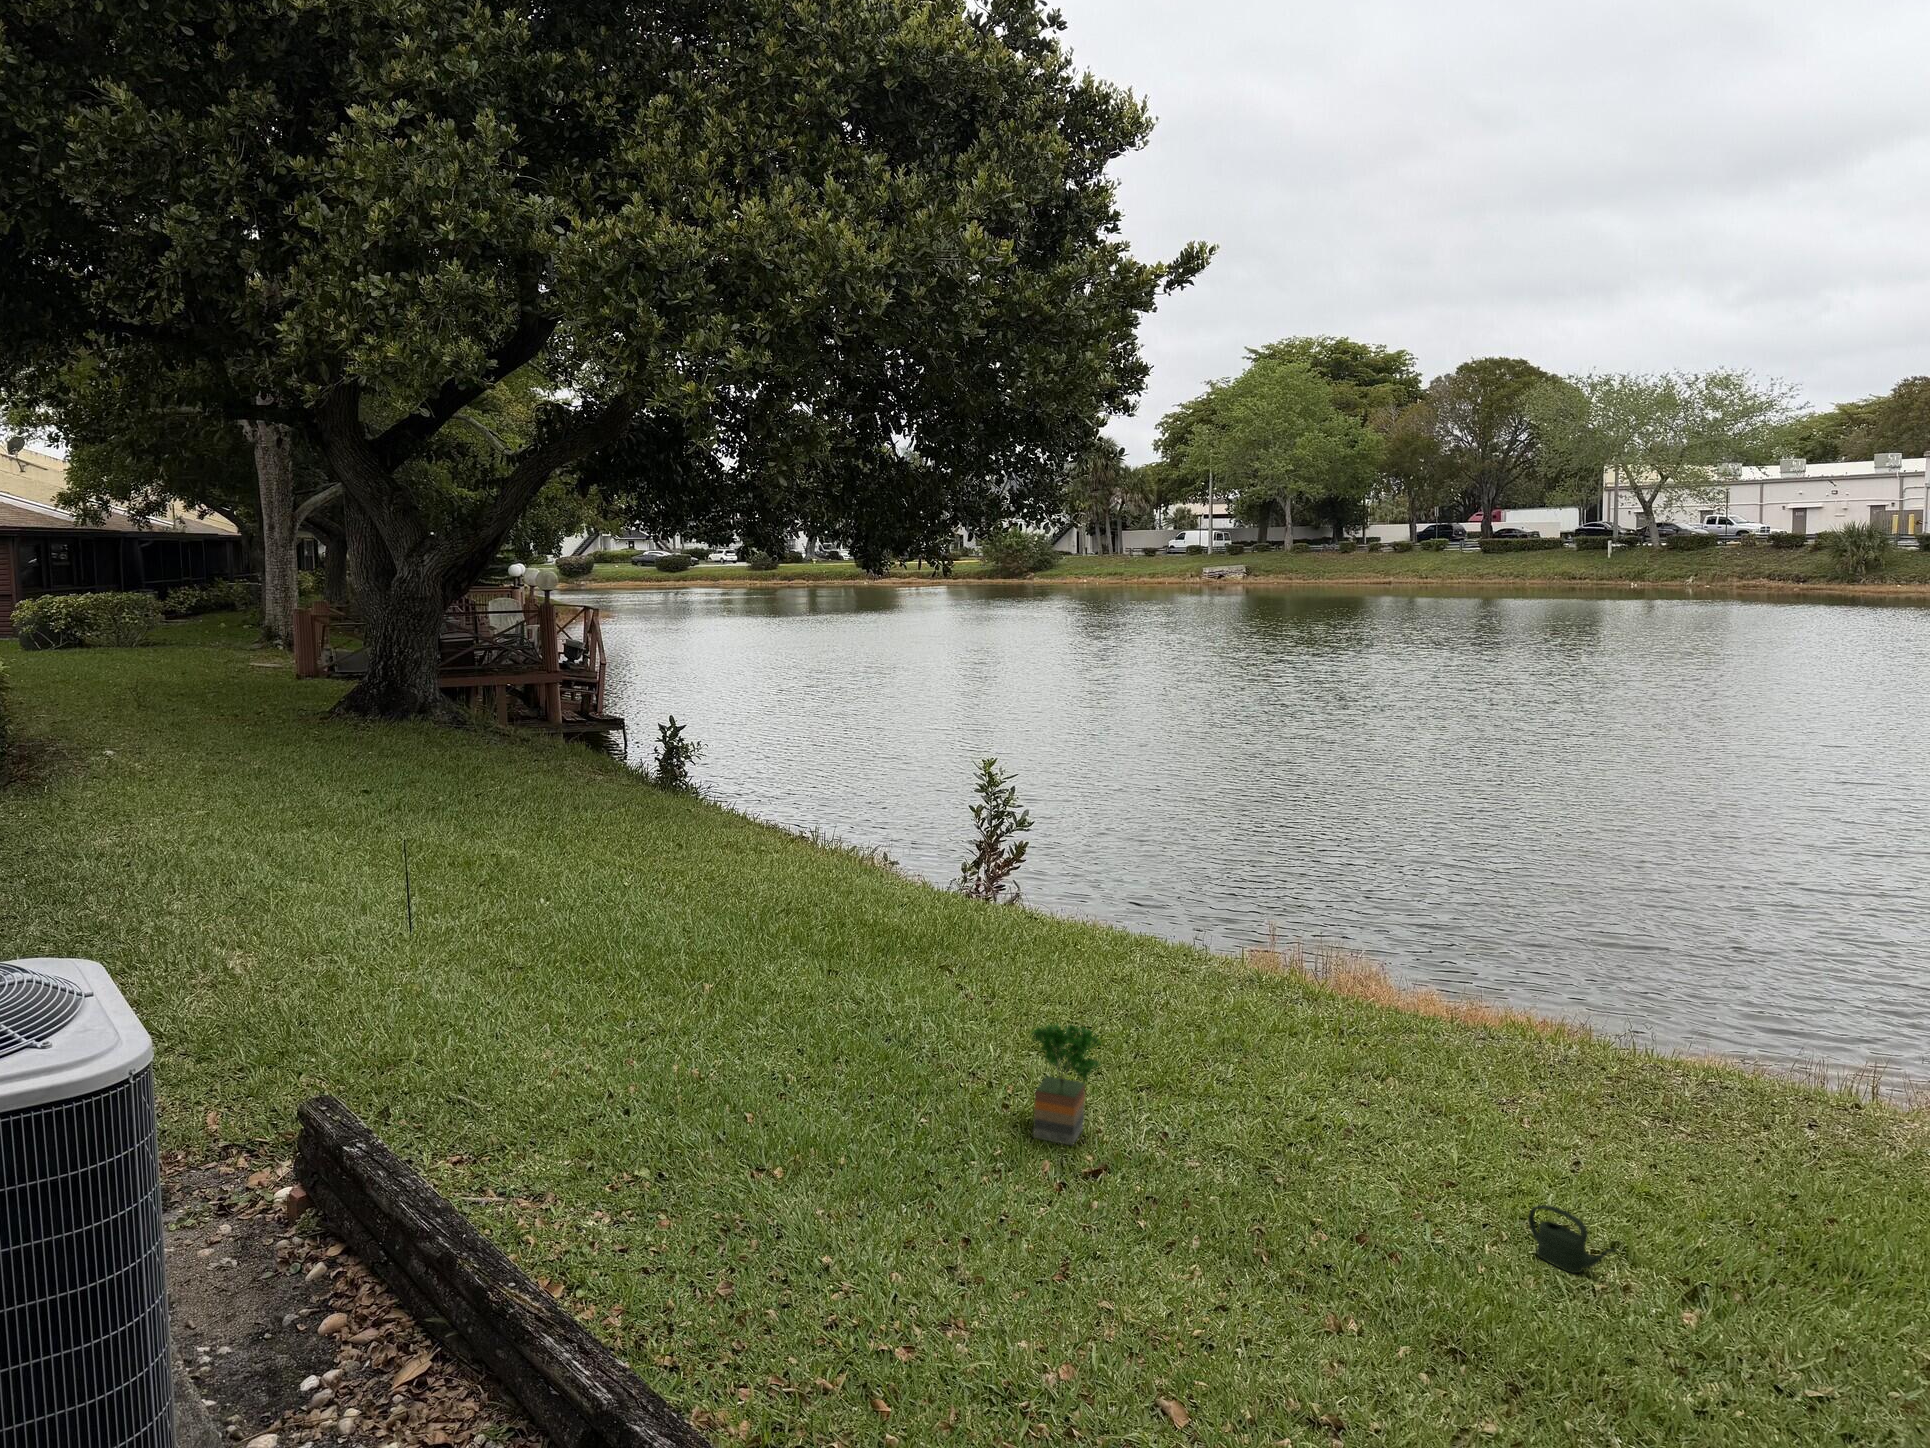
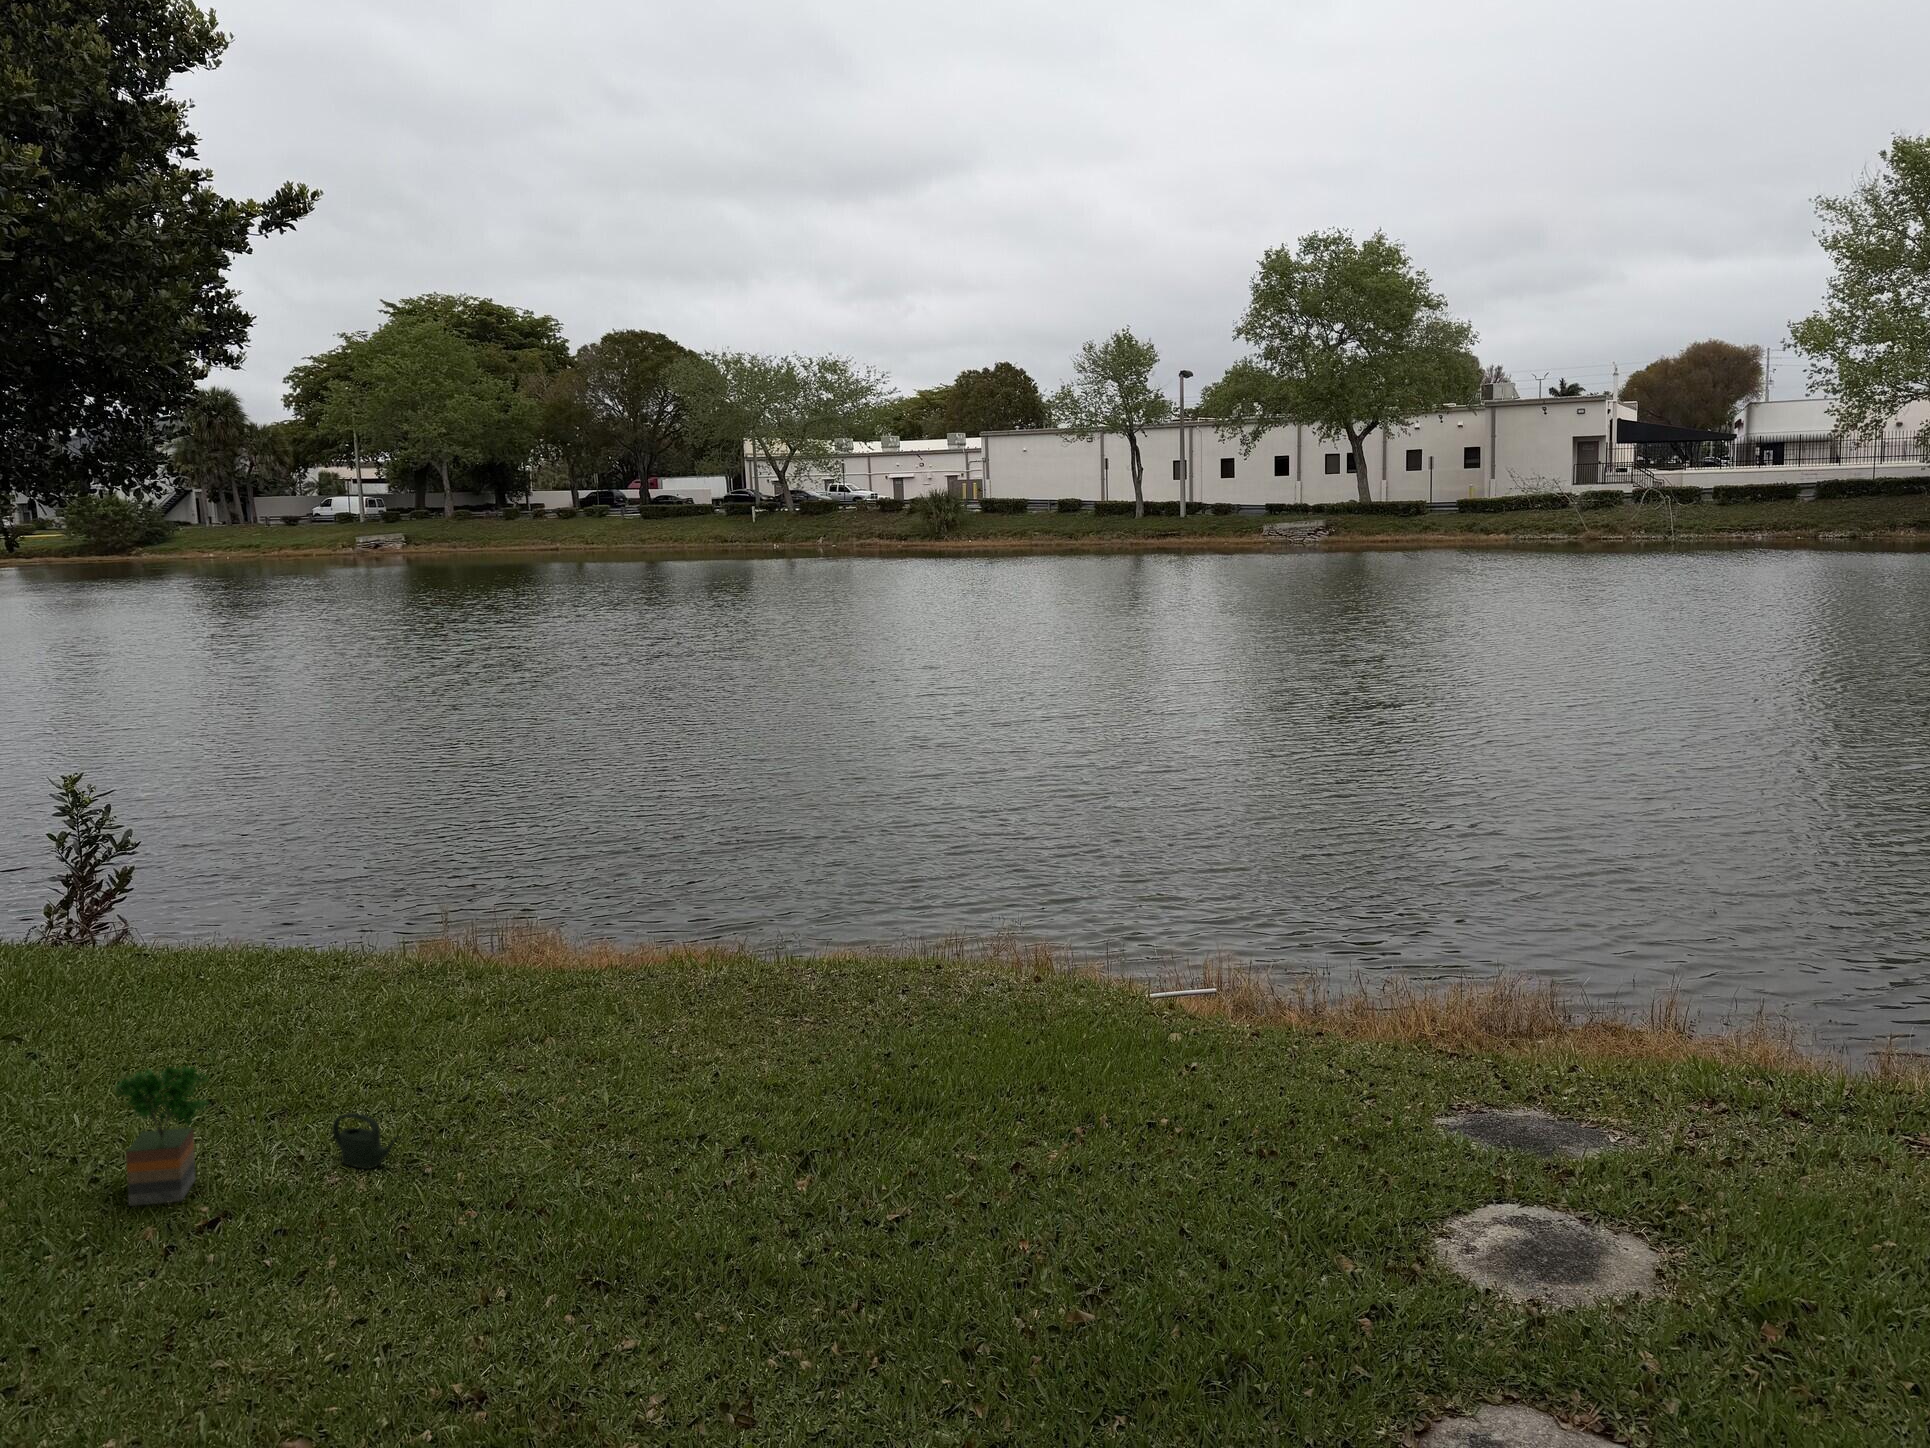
watering can: present [1528,1205,1616,1273] -> present [332,1113,401,1169]

